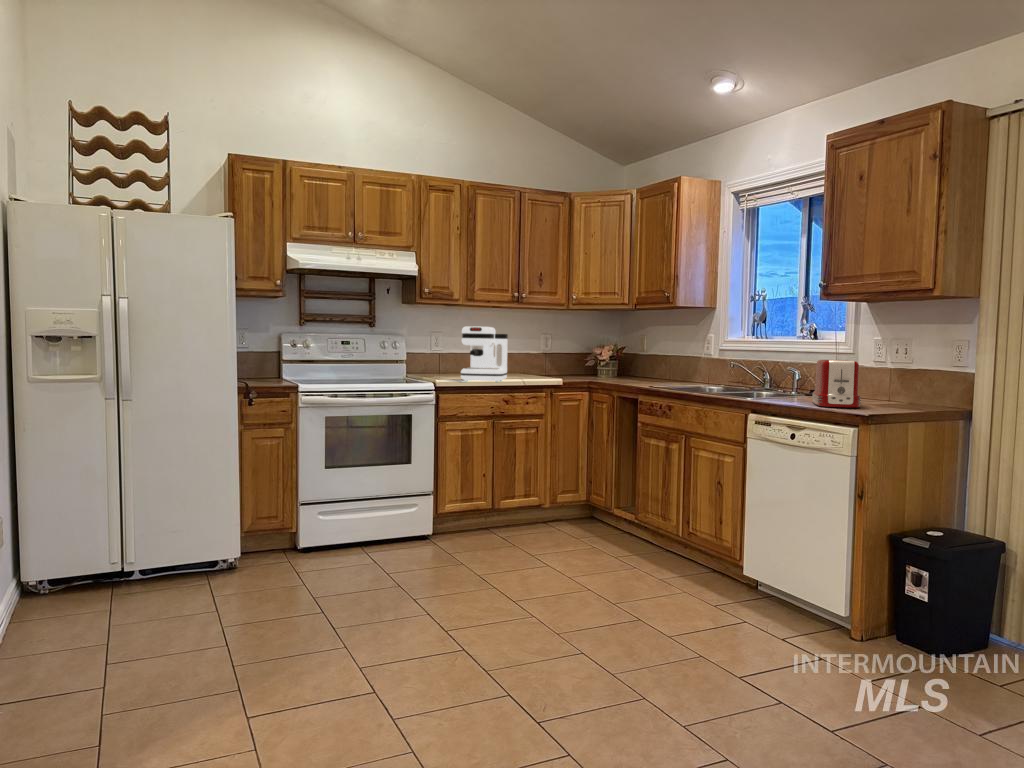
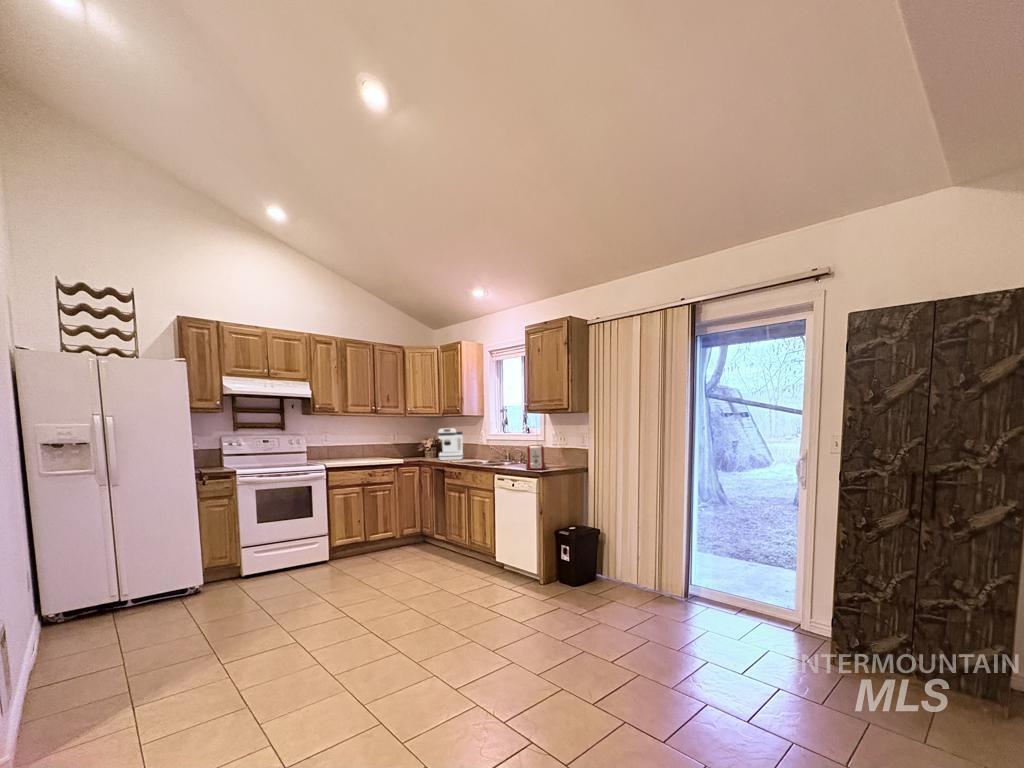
coffee maker: present [461,326,508,382] -> present [438,428,463,460]

